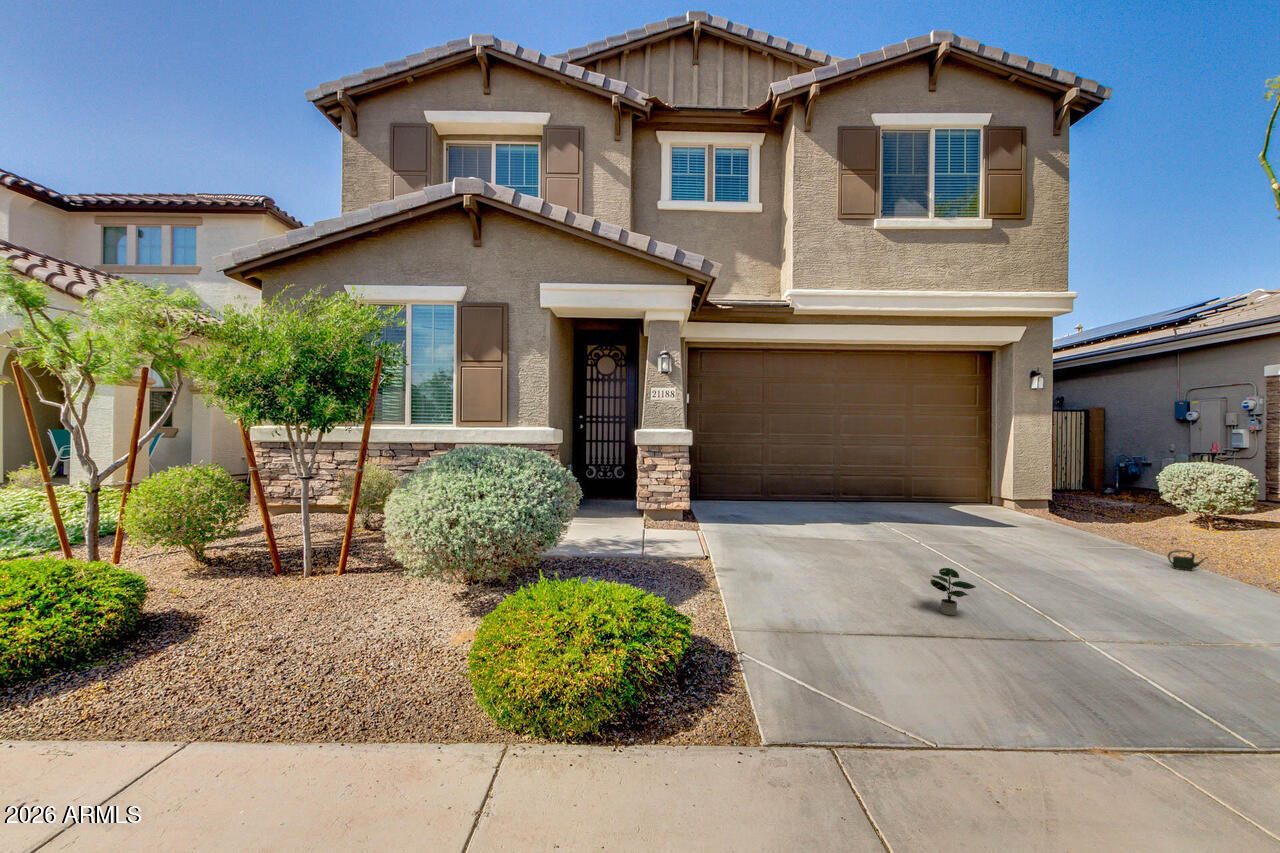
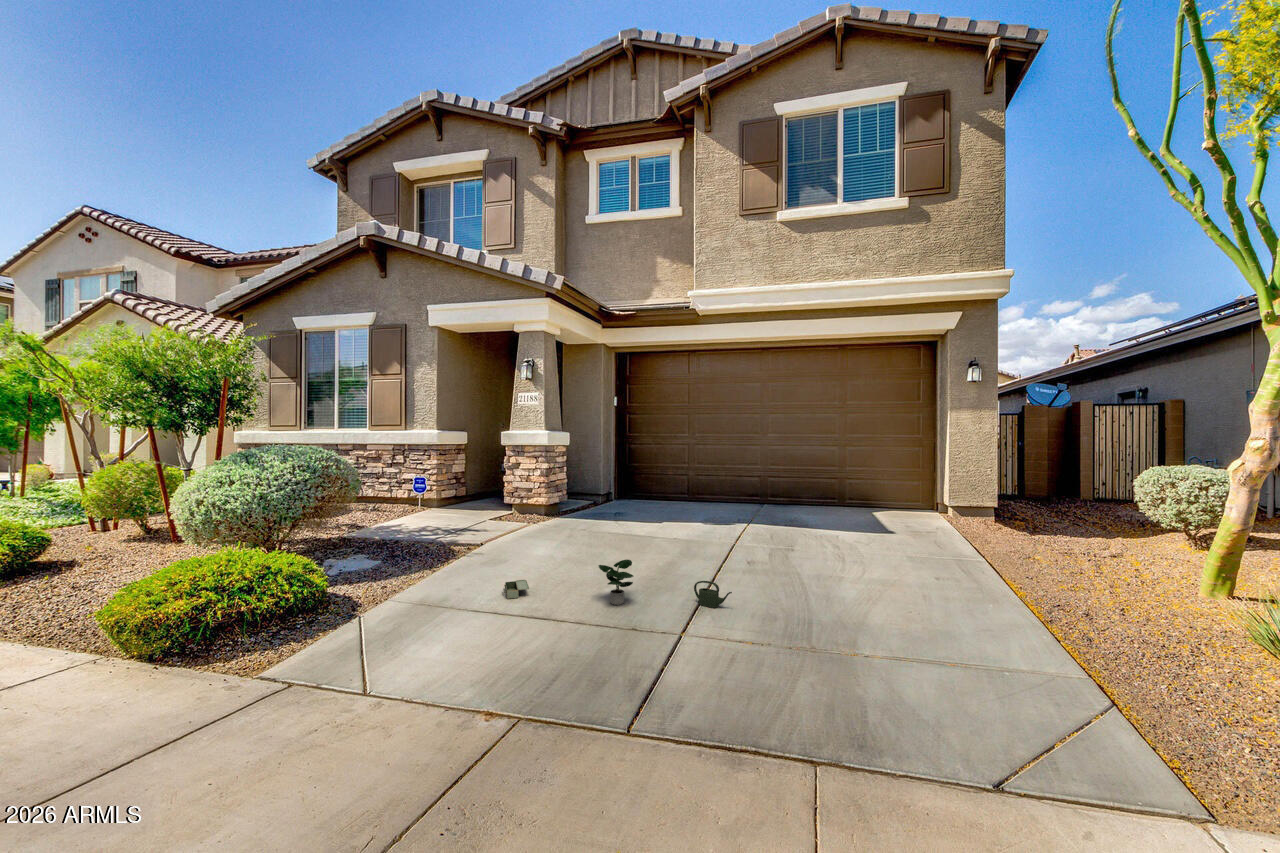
watering can: present [1168,550,1206,571] -> present [694,581,732,608]
toolbox: none [817,595,858,618] -> present [503,580,529,599]

